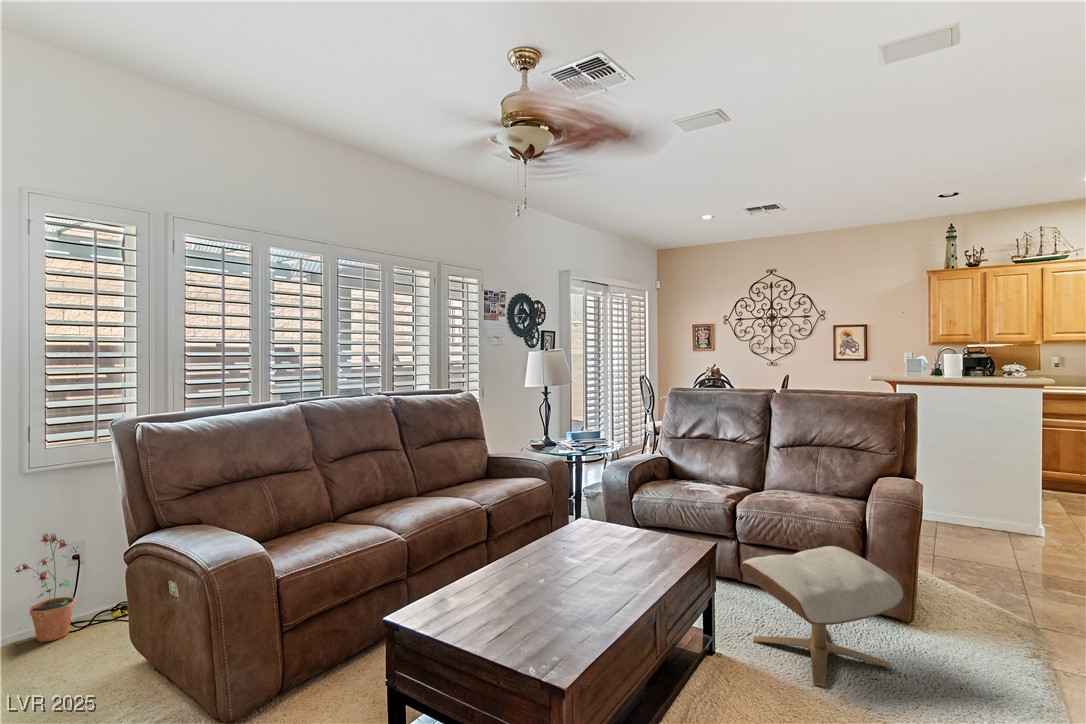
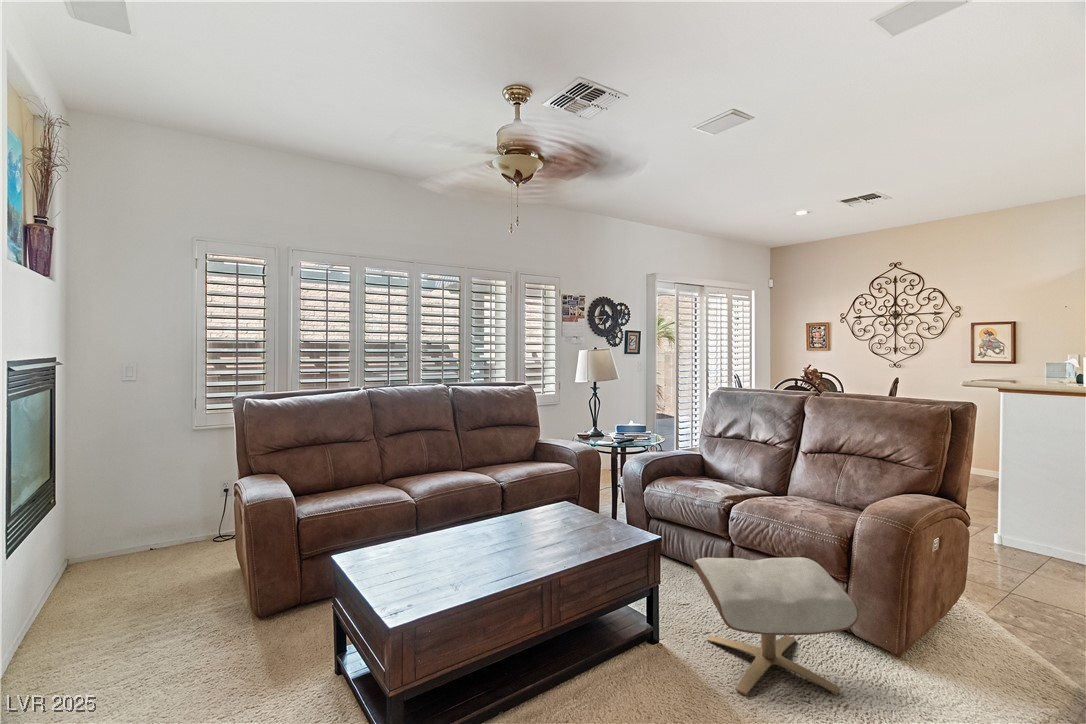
potted plant: present [15,534,75,642] -> none [180,475,216,549]

